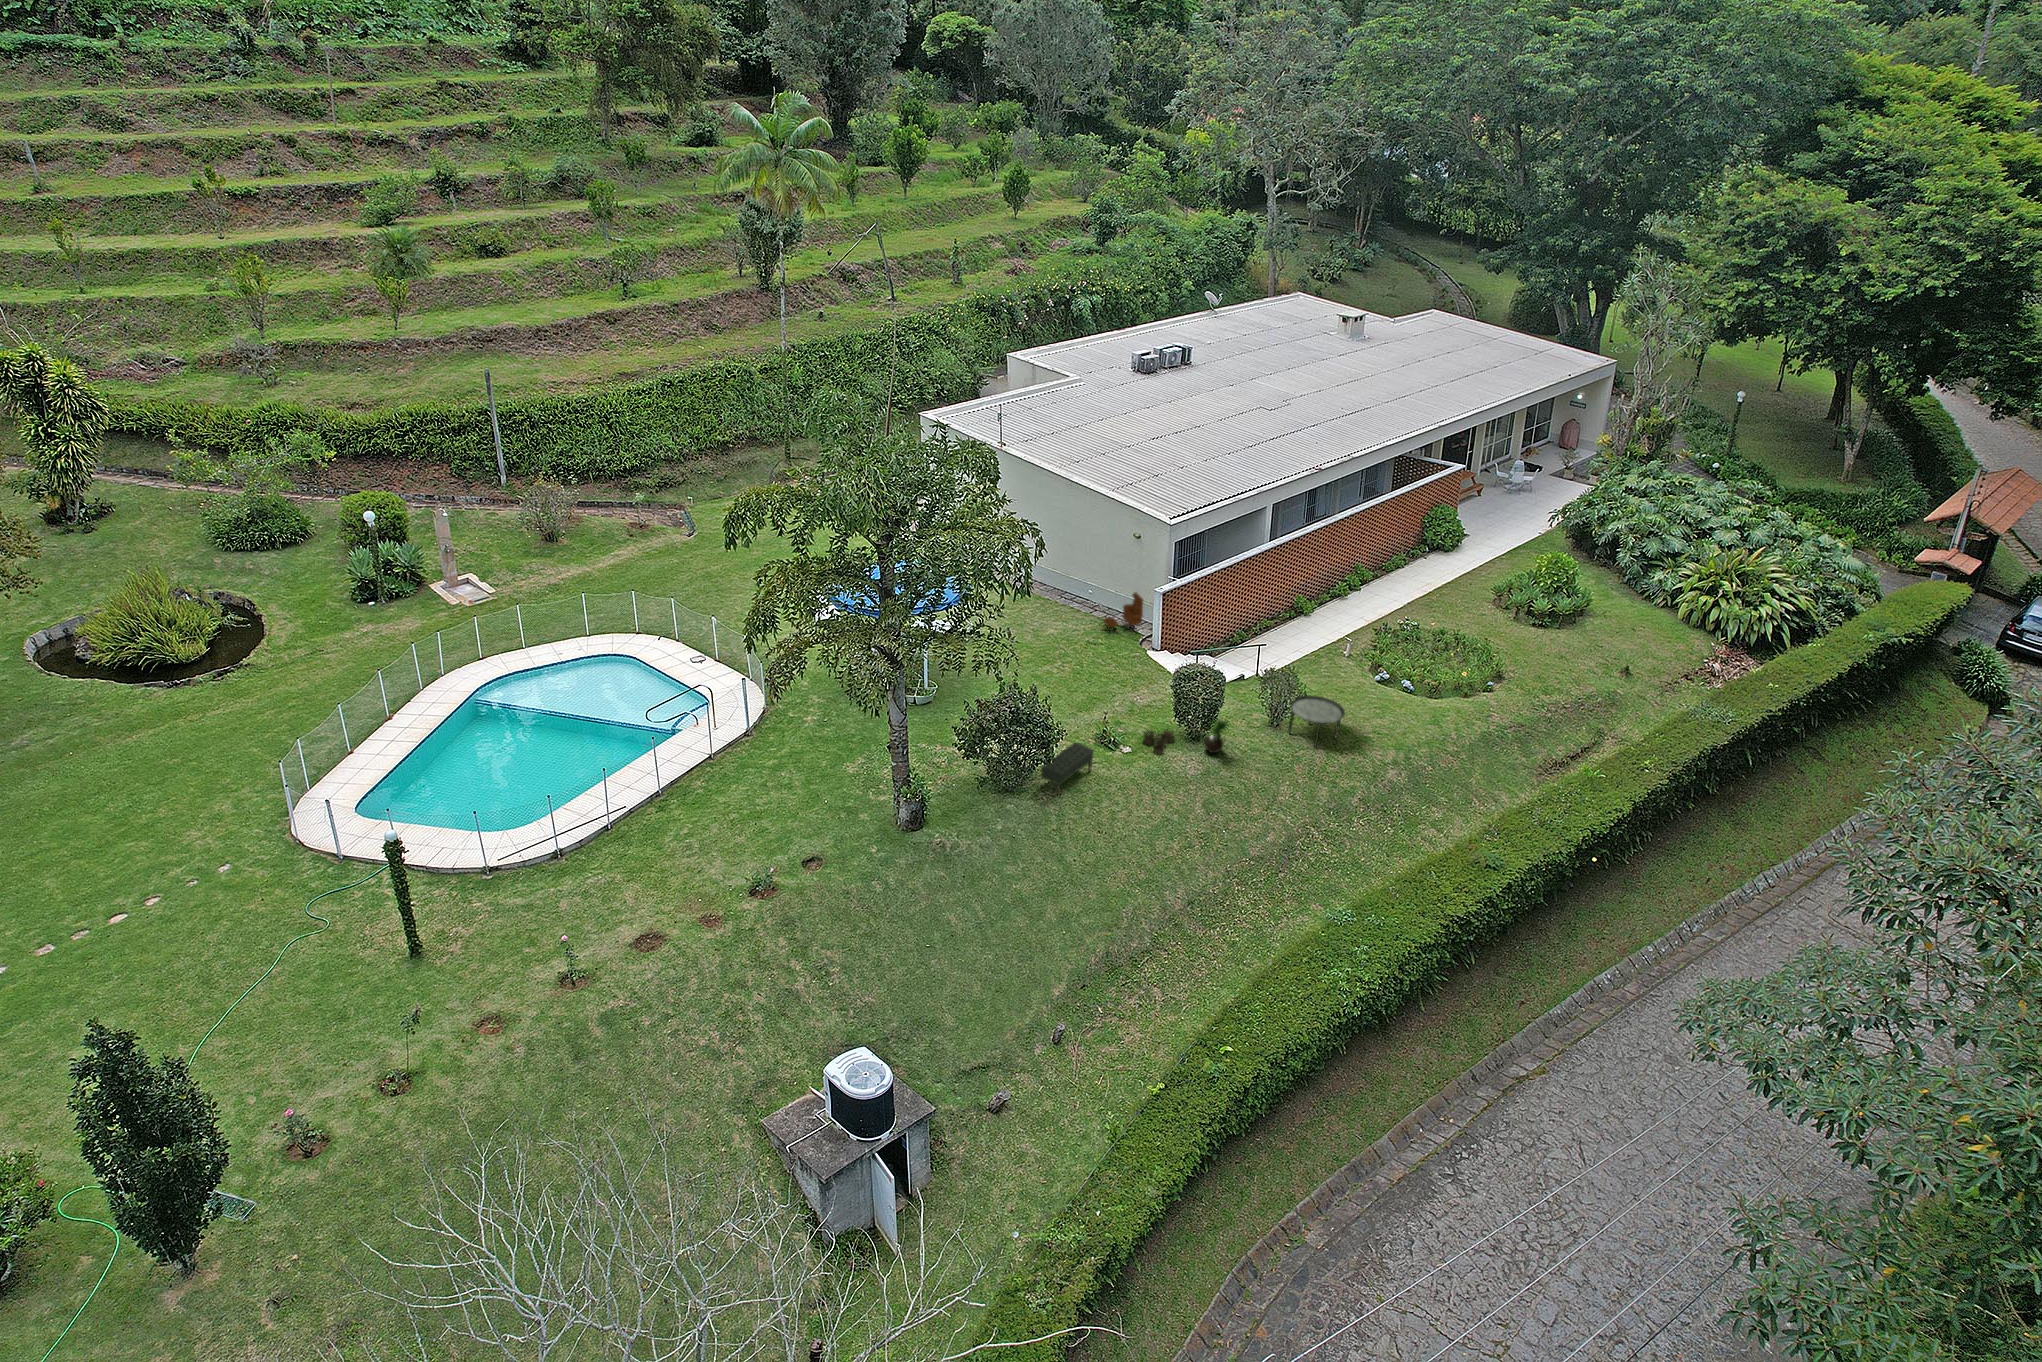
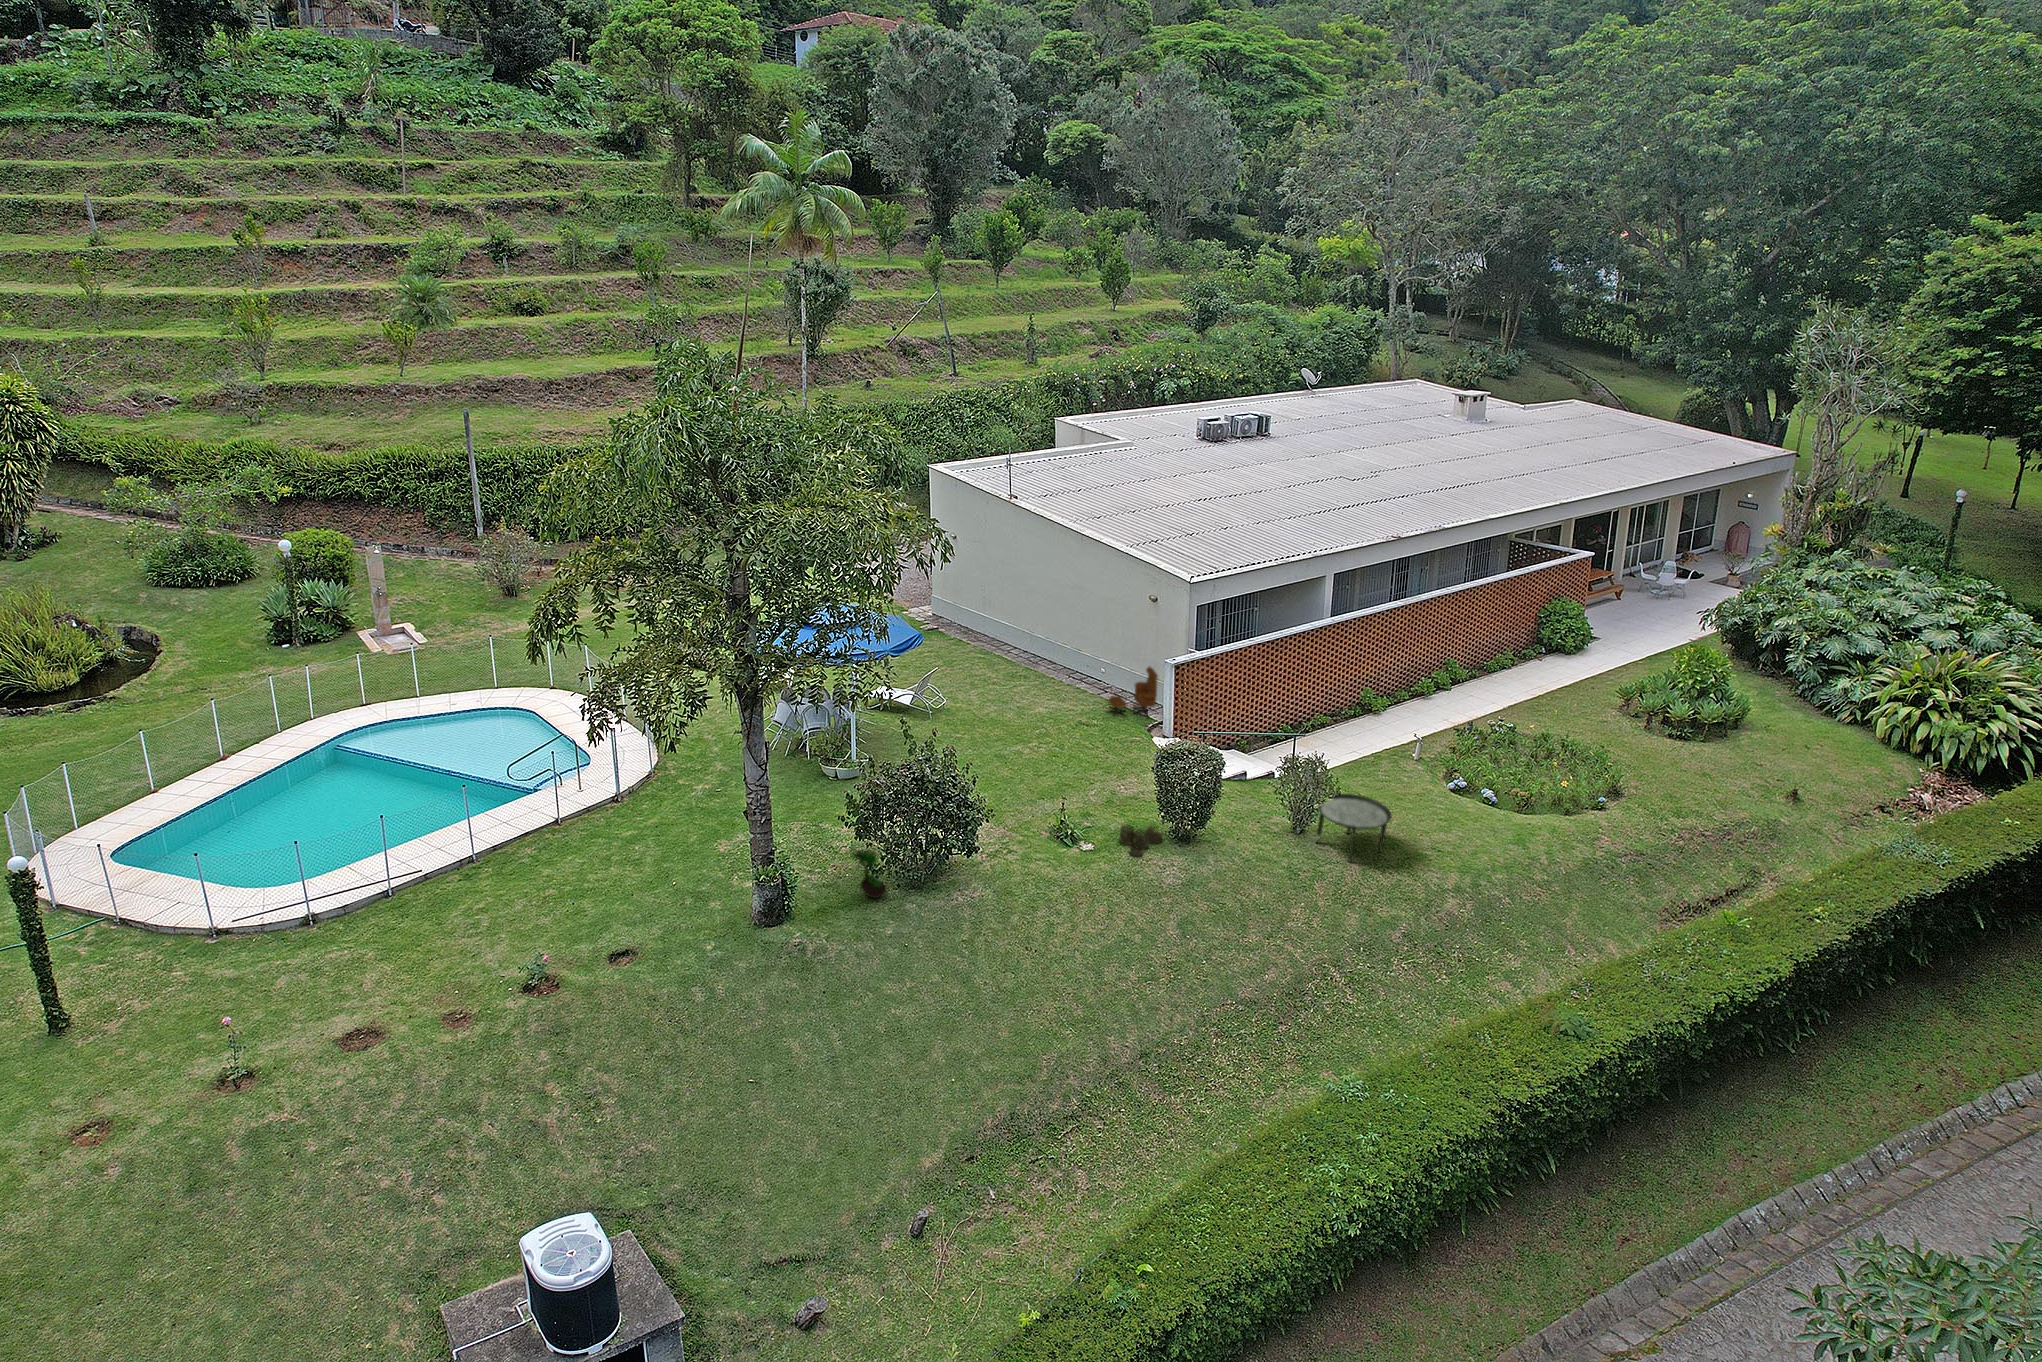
potted tree: present [1204,719,1230,753] -> present [852,848,886,898]
bench: present [1041,743,1094,795] -> none [965,831,1043,898]

